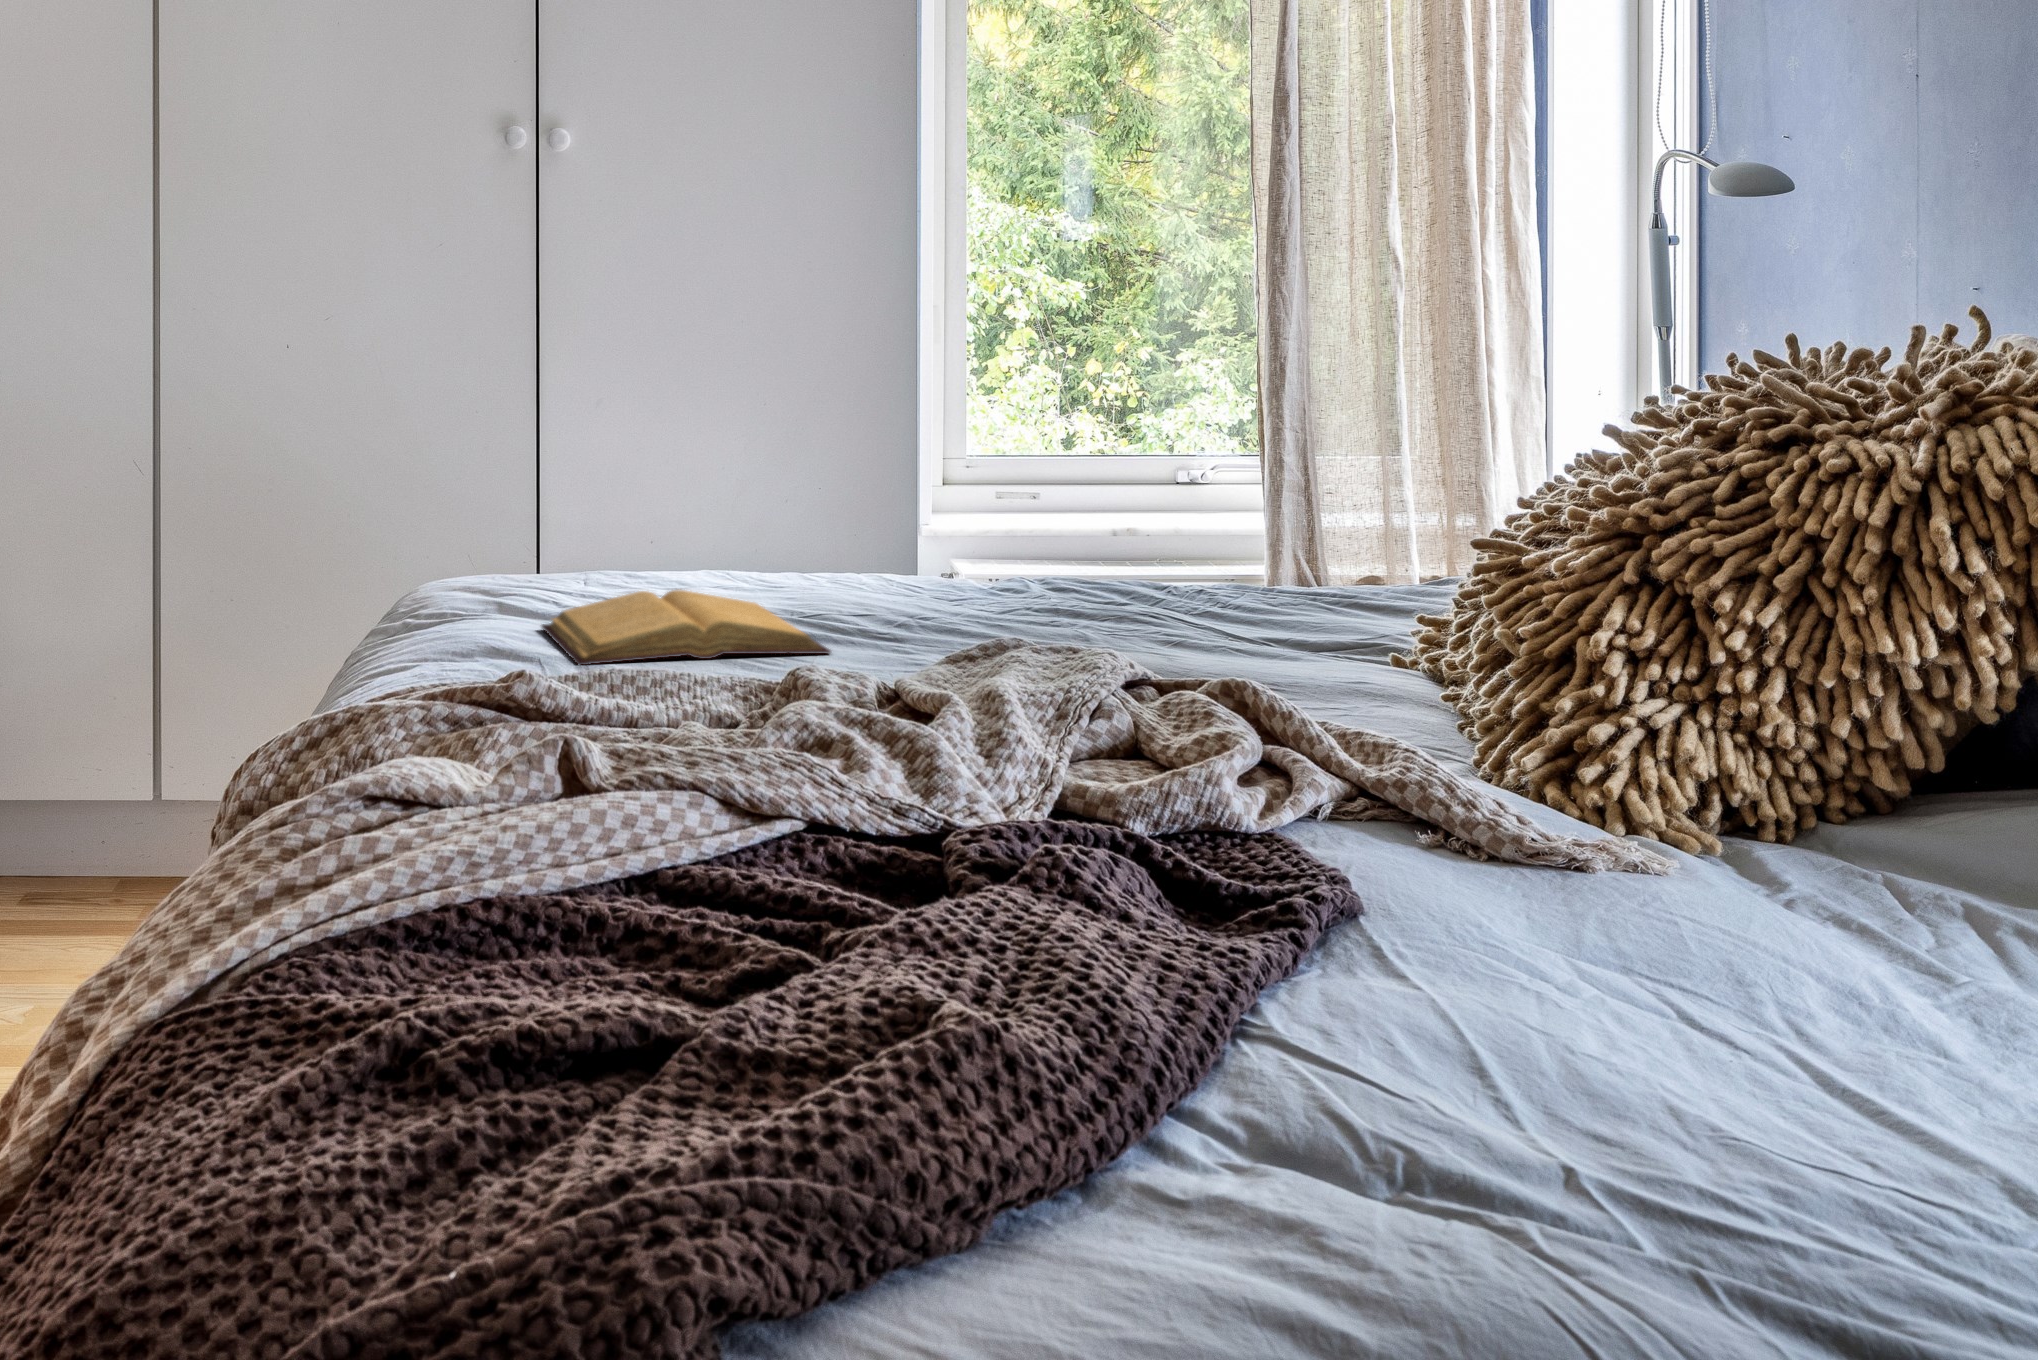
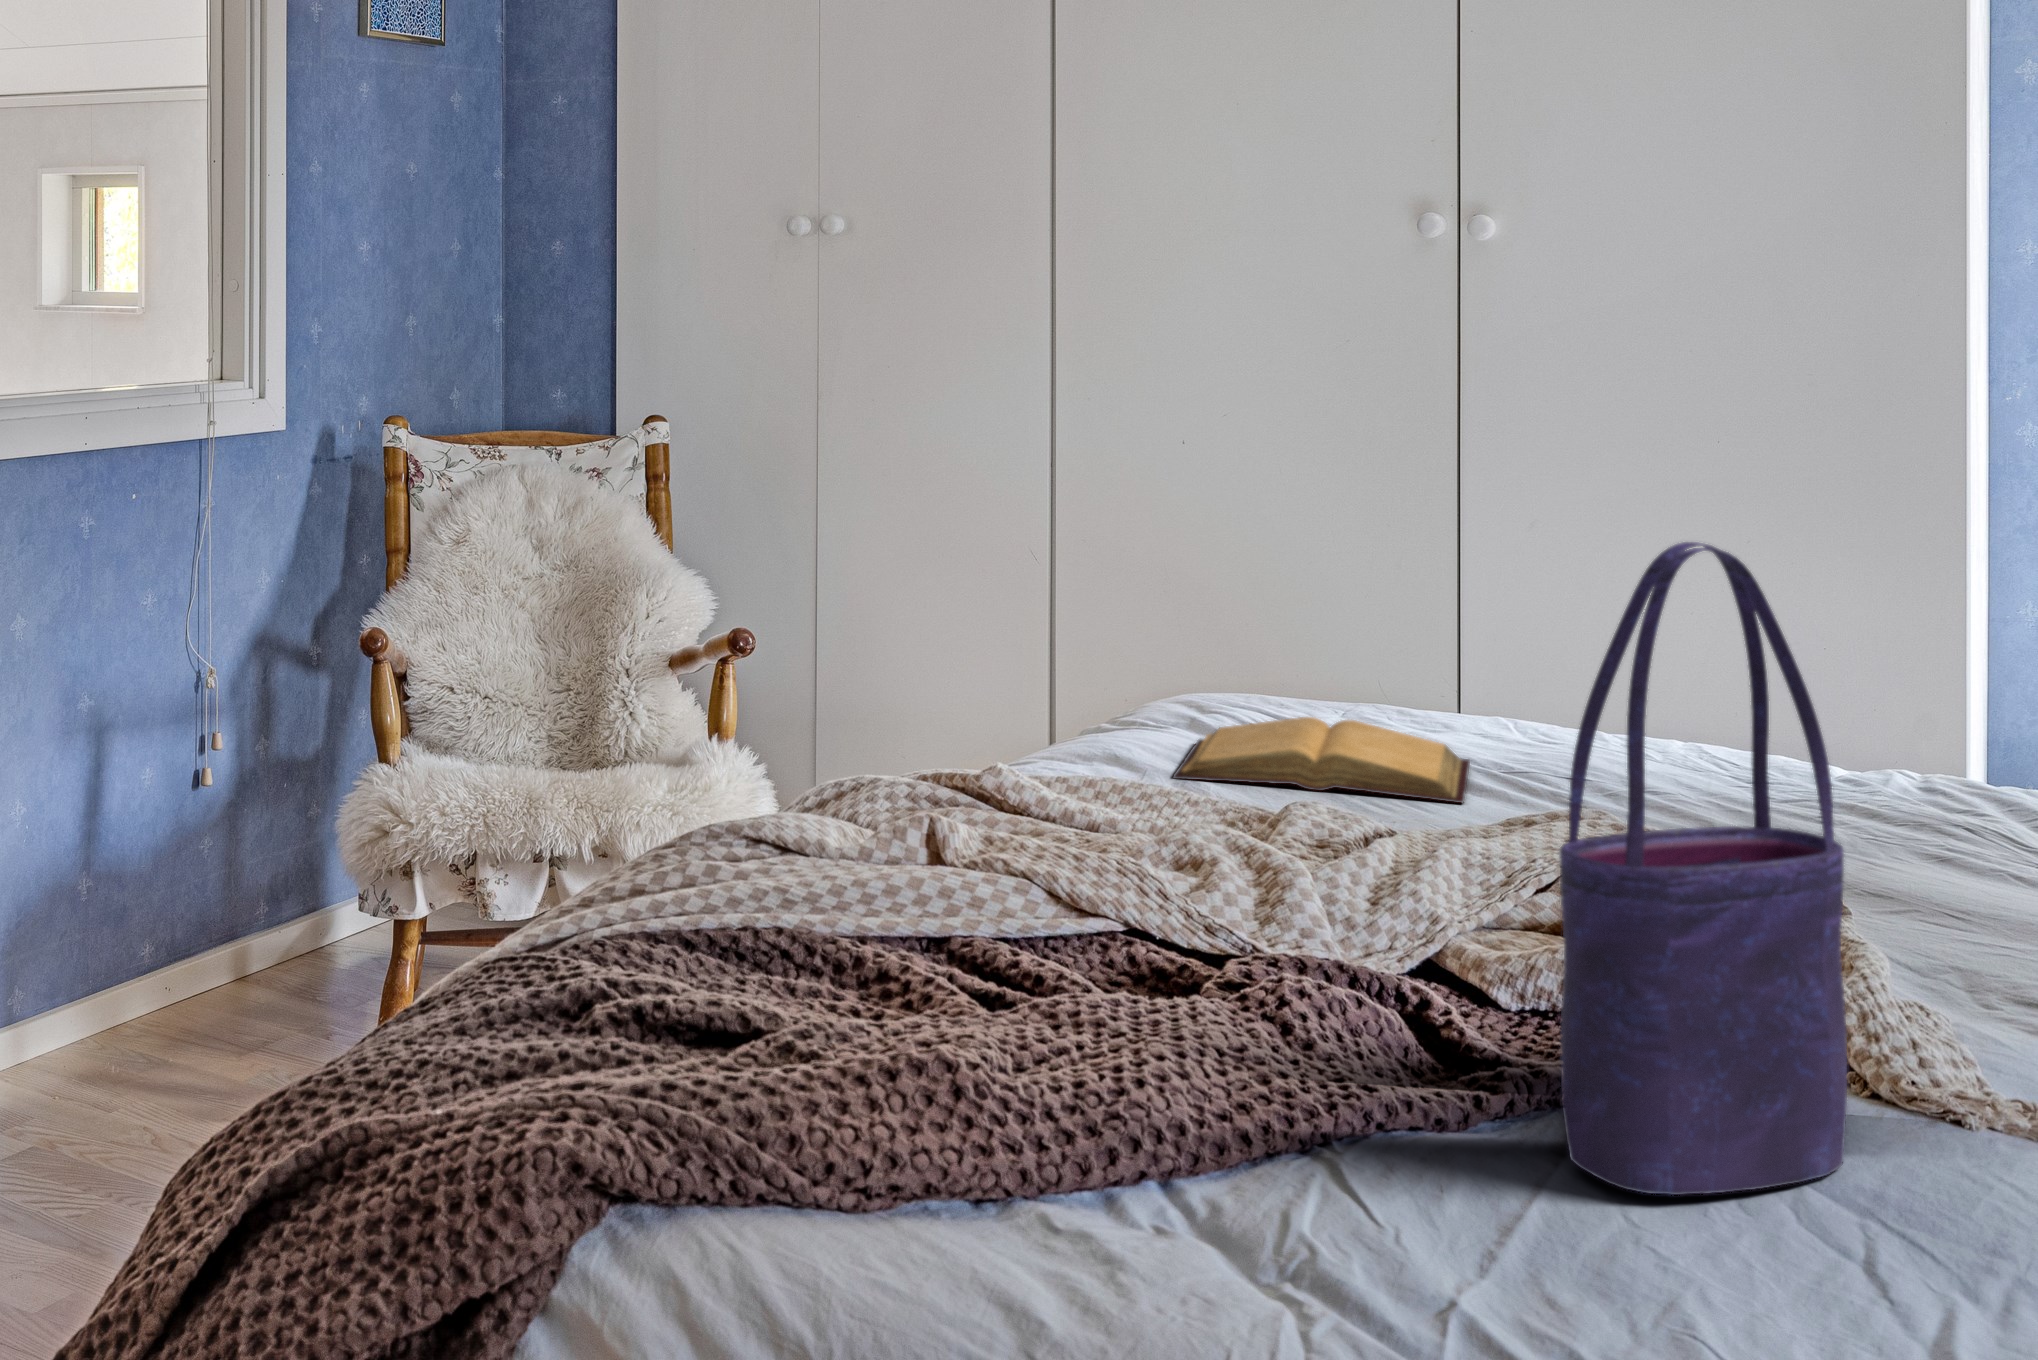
tote bag: none [1449,357,1623,1001] -> present [1559,542,1847,1195]

